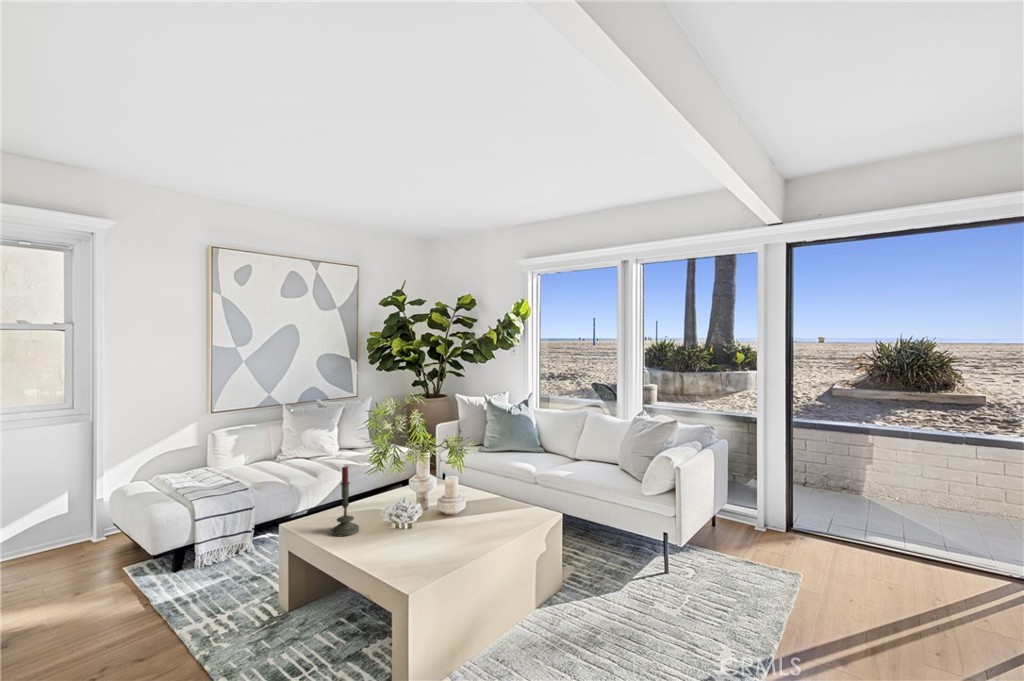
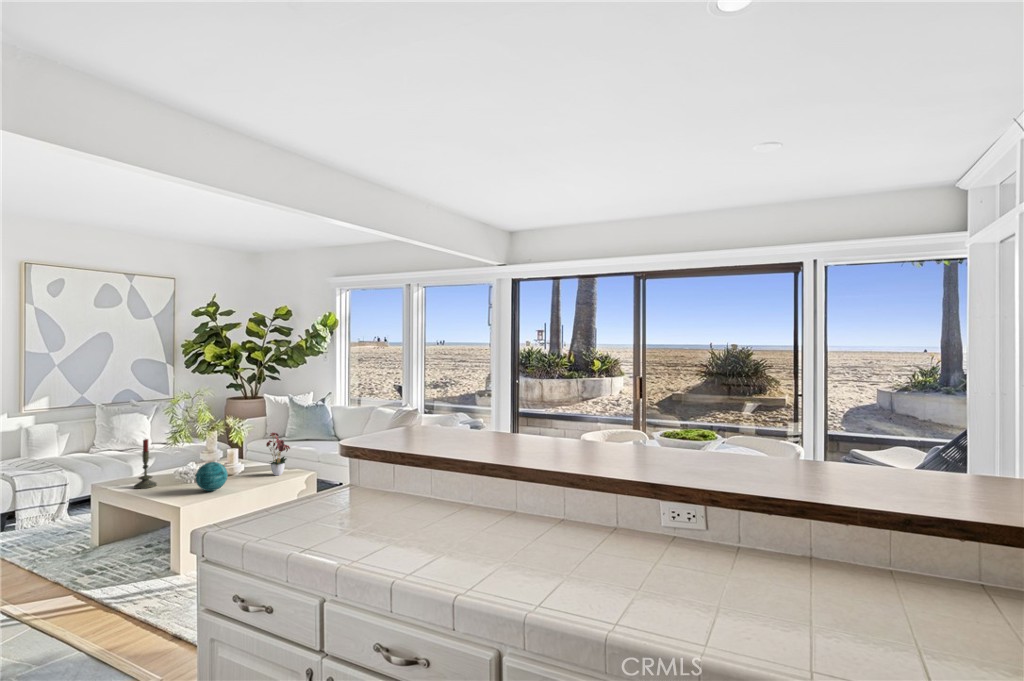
flower arrangement: none [489,454,528,517] -> present [266,433,290,475]
decorative orb: none [413,506,455,549] -> present [196,462,228,491]

